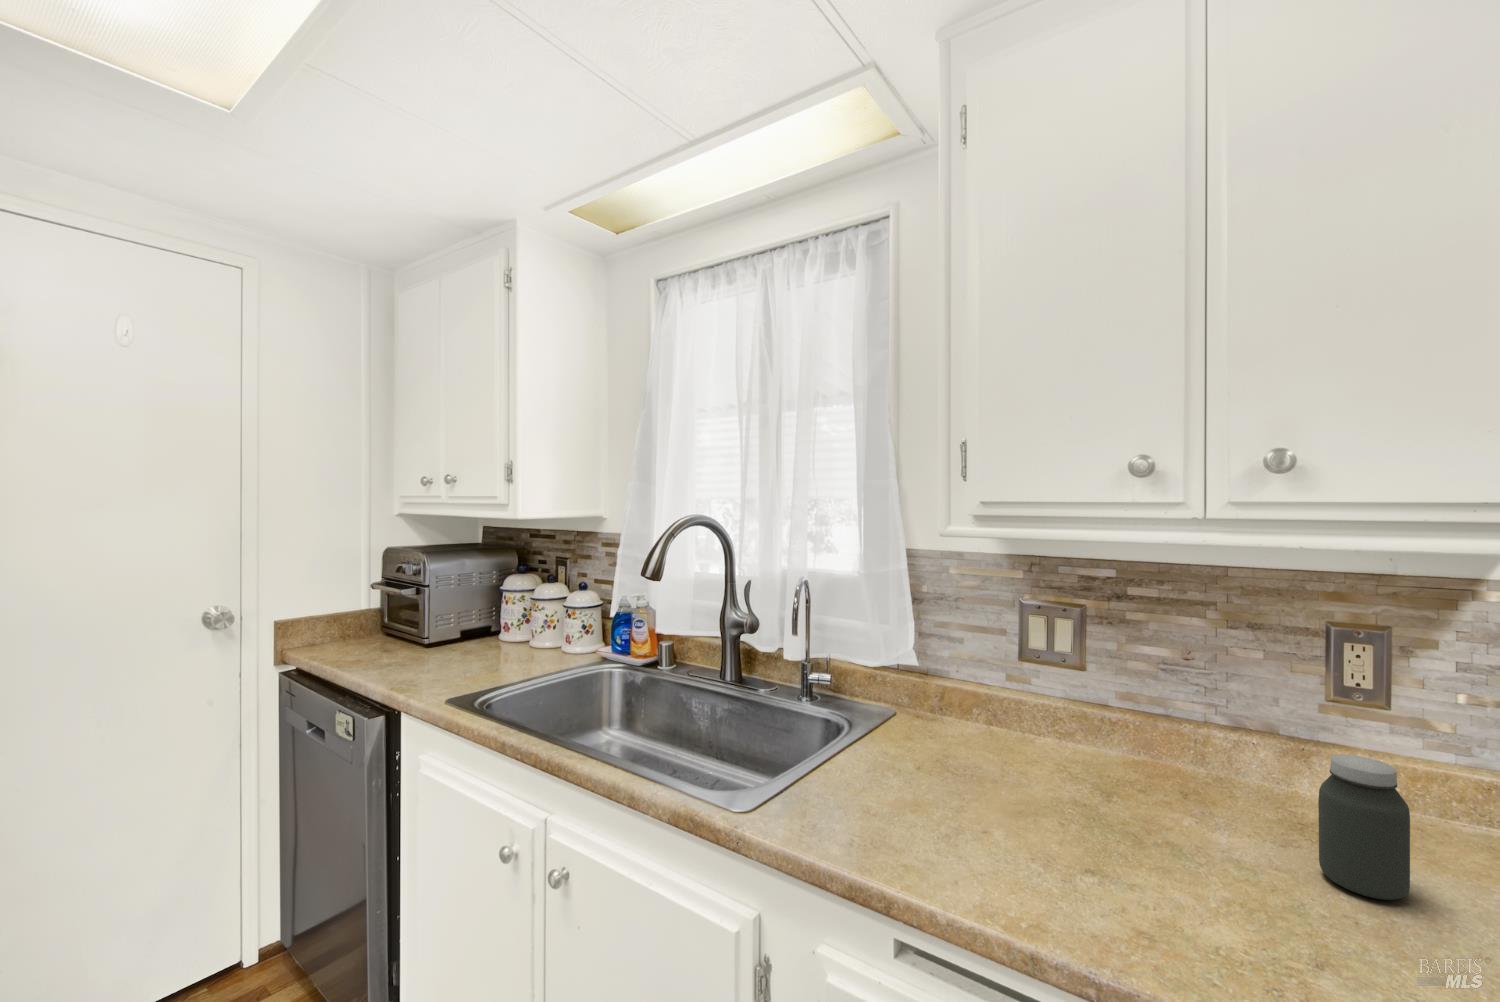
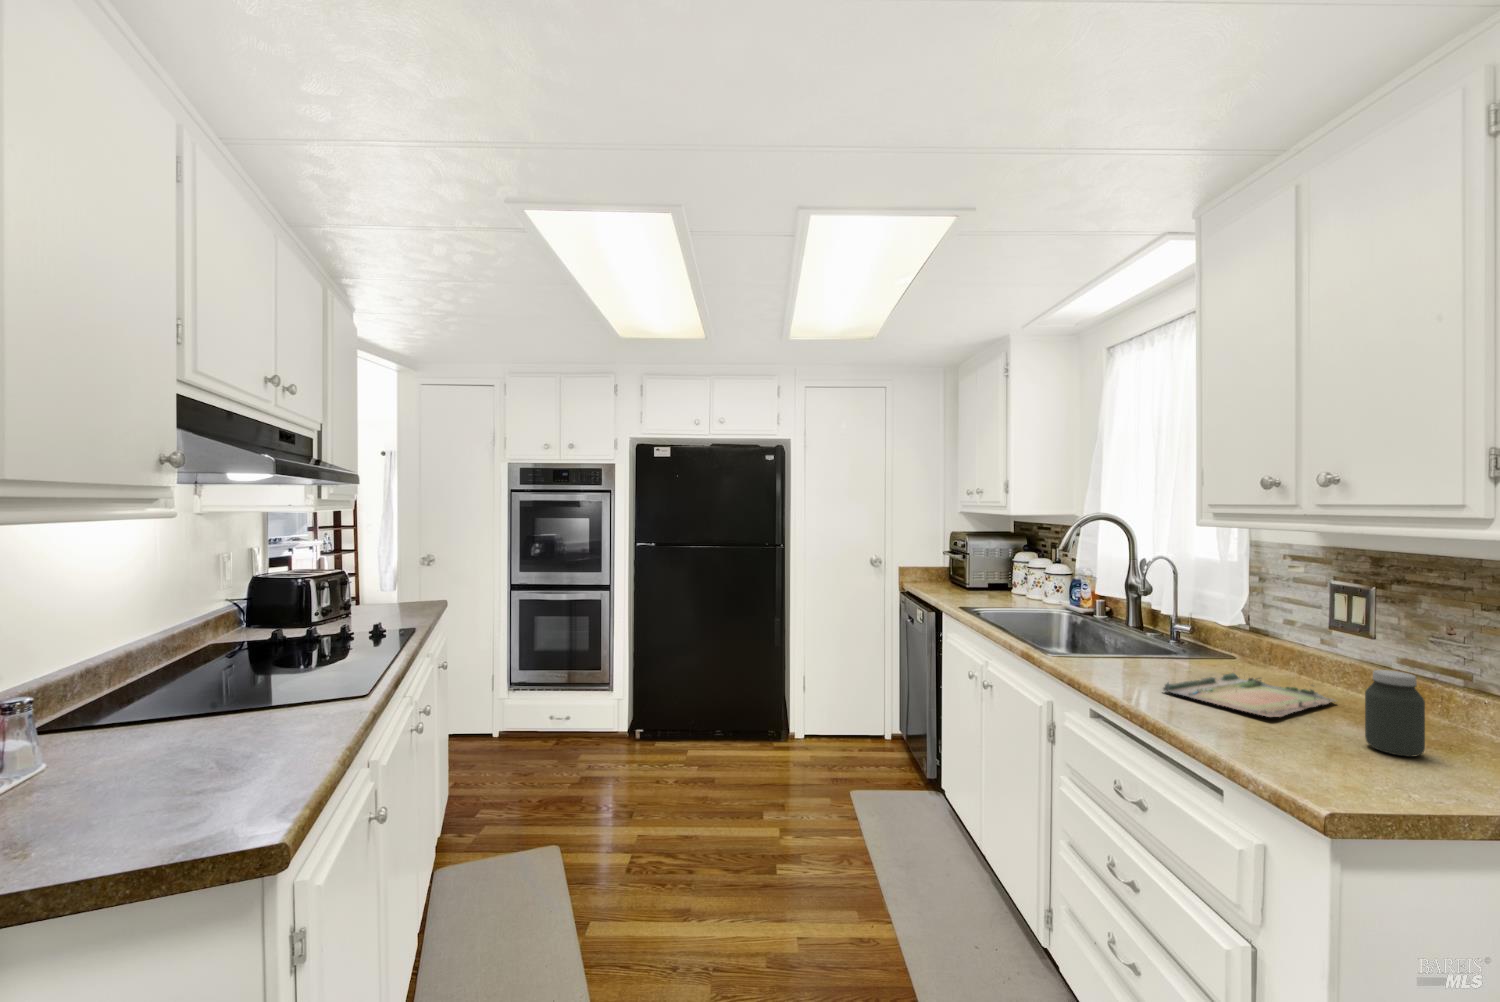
tray: none [973,754,1206,873] -> present [1163,673,1336,717]

